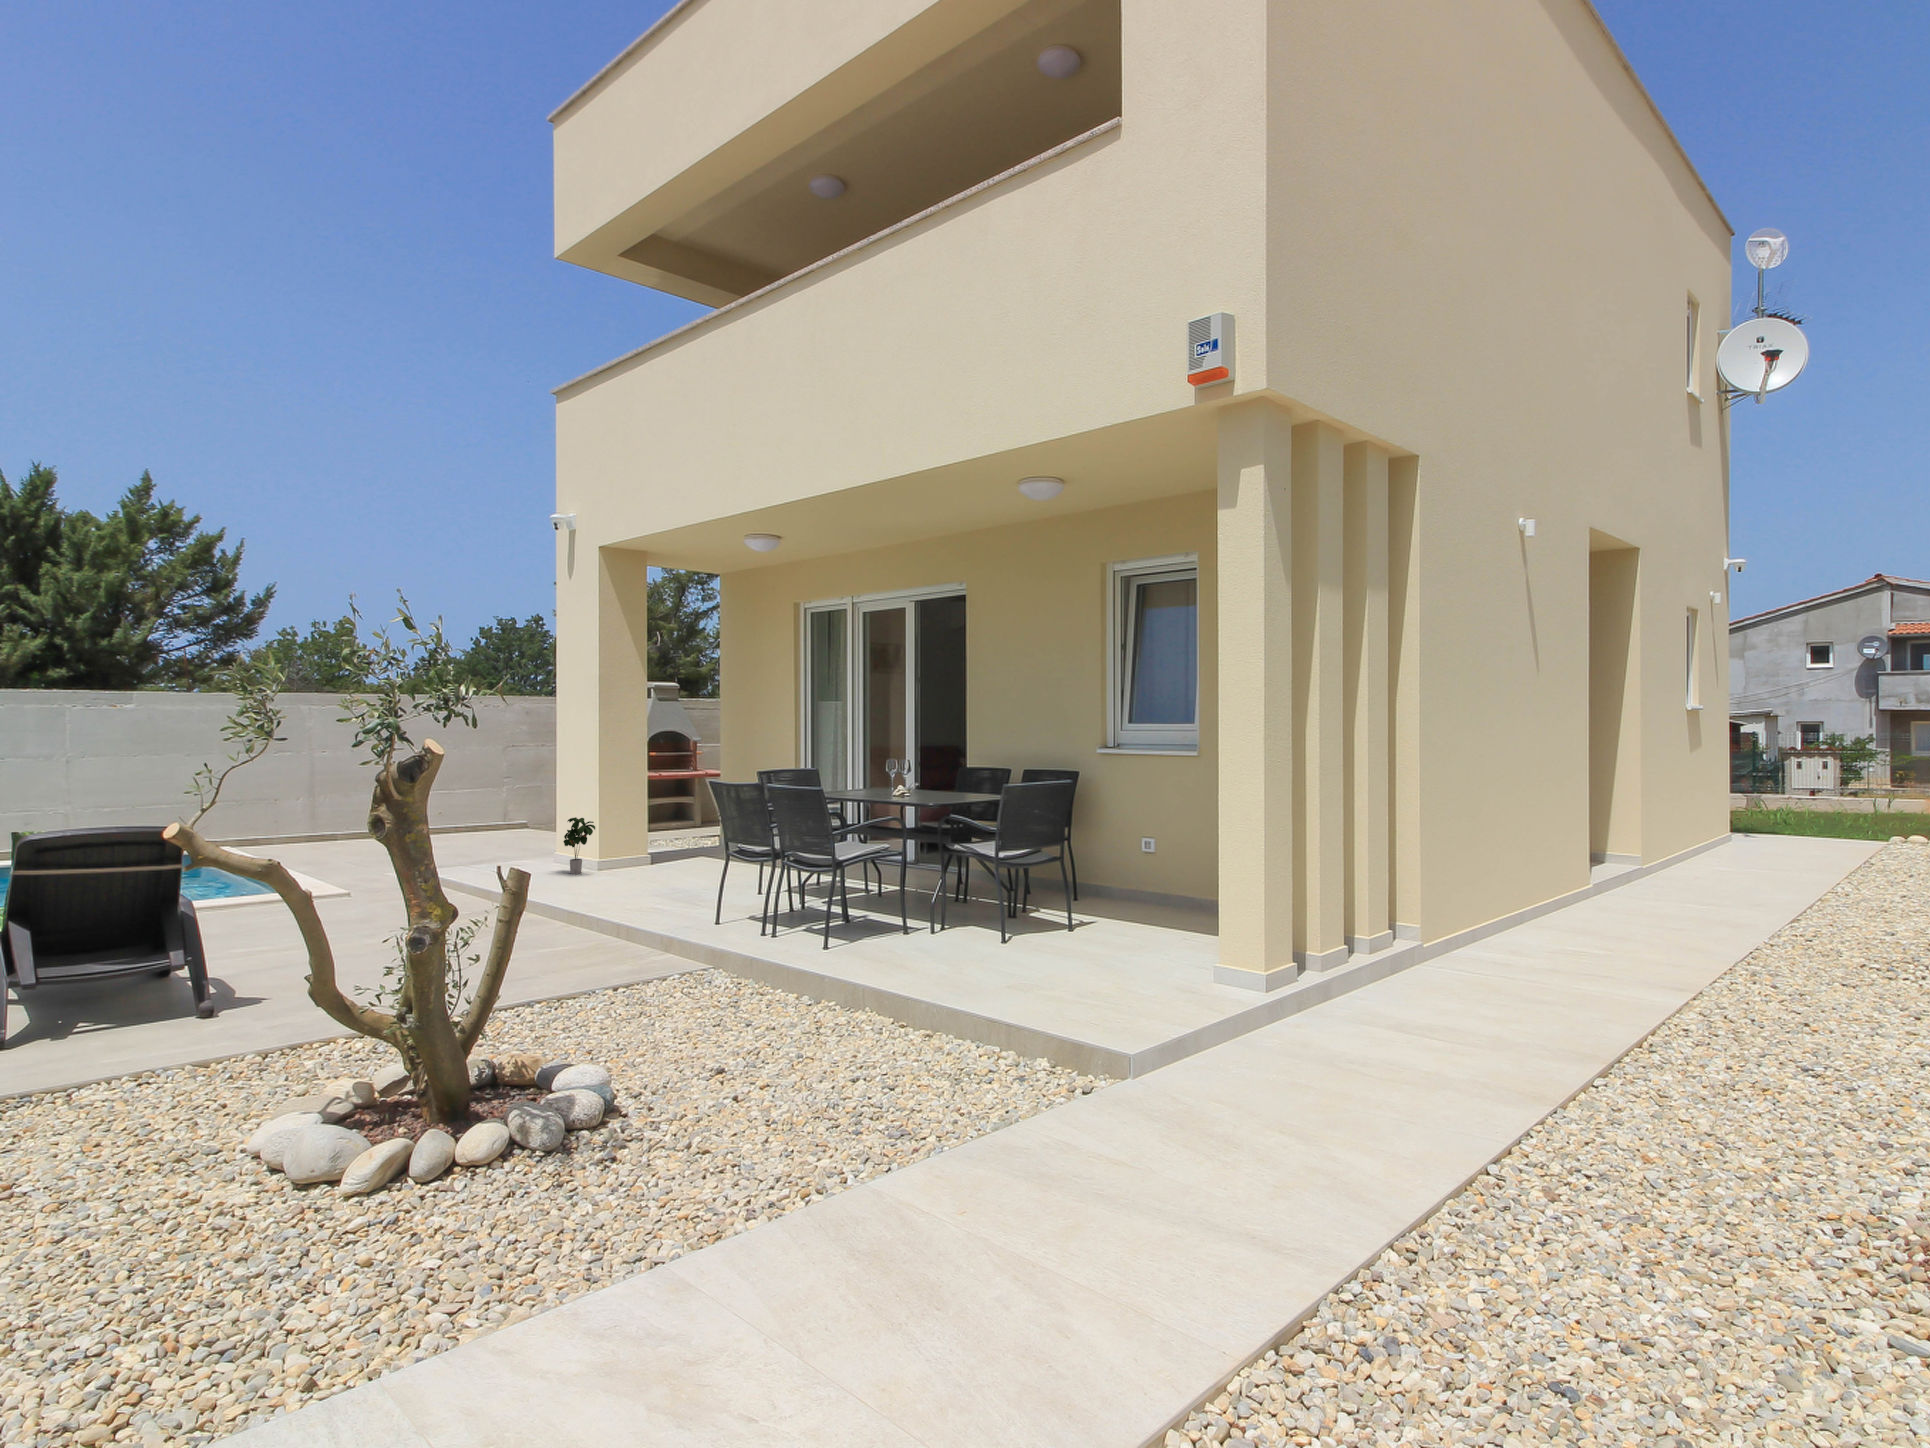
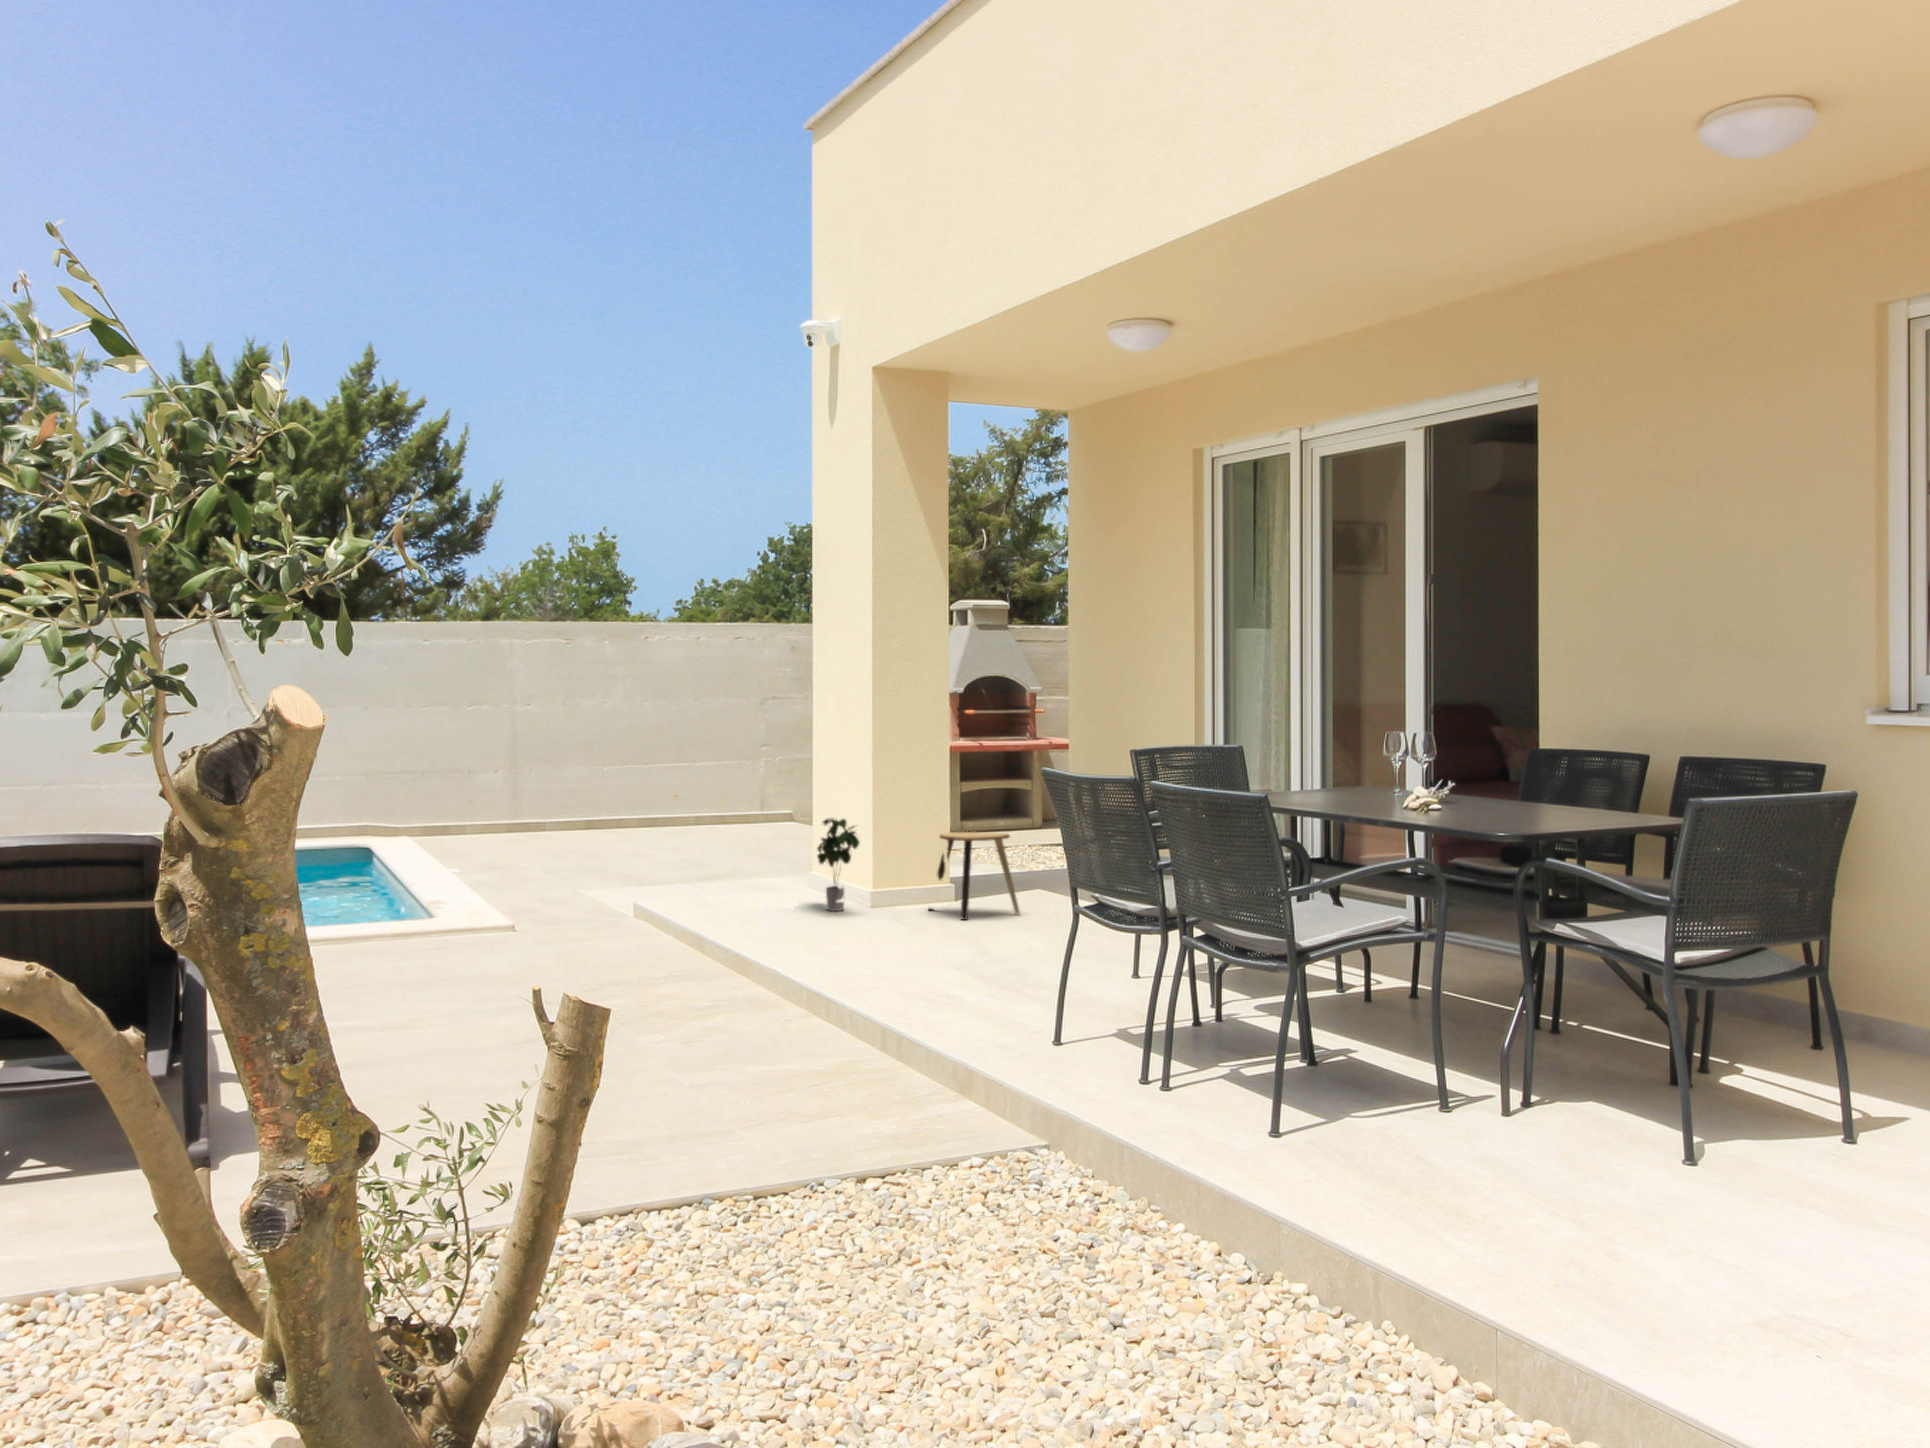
stool: none [635,823,692,874] -> present [929,832,1020,920]

